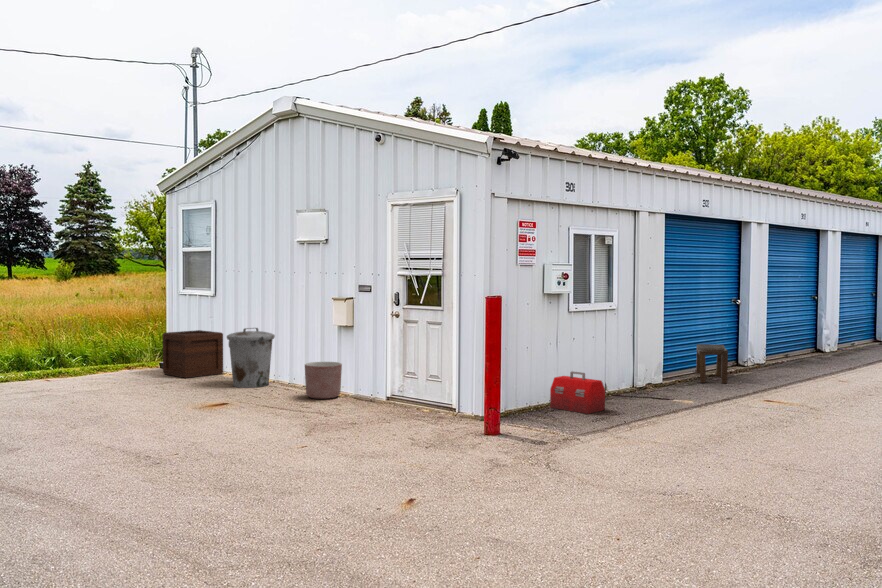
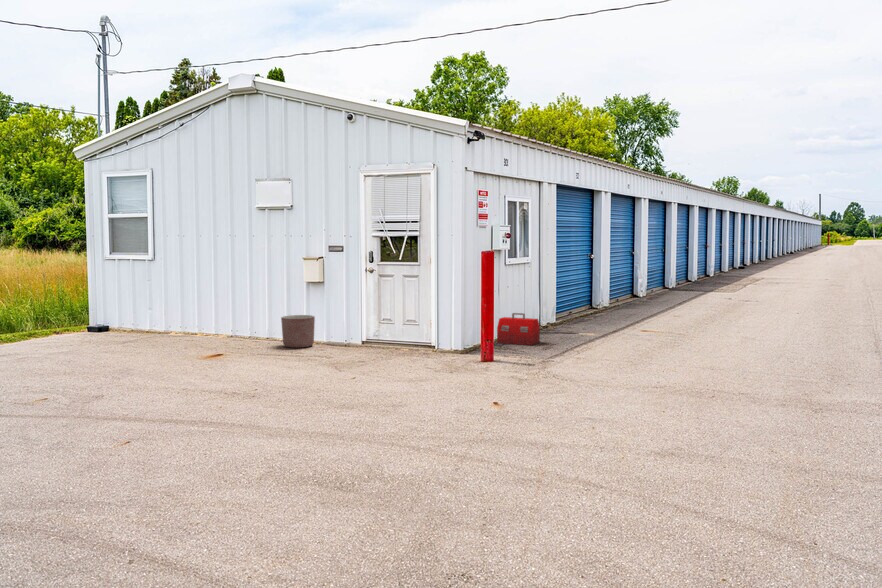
trash can: present [227,328,275,388] -> none [189,288,235,343]
wooden crate: present [163,330,223,378] -> none [105,293,168,339]
bench: present [696,344,728,384] -> none [571,291,602,321]

